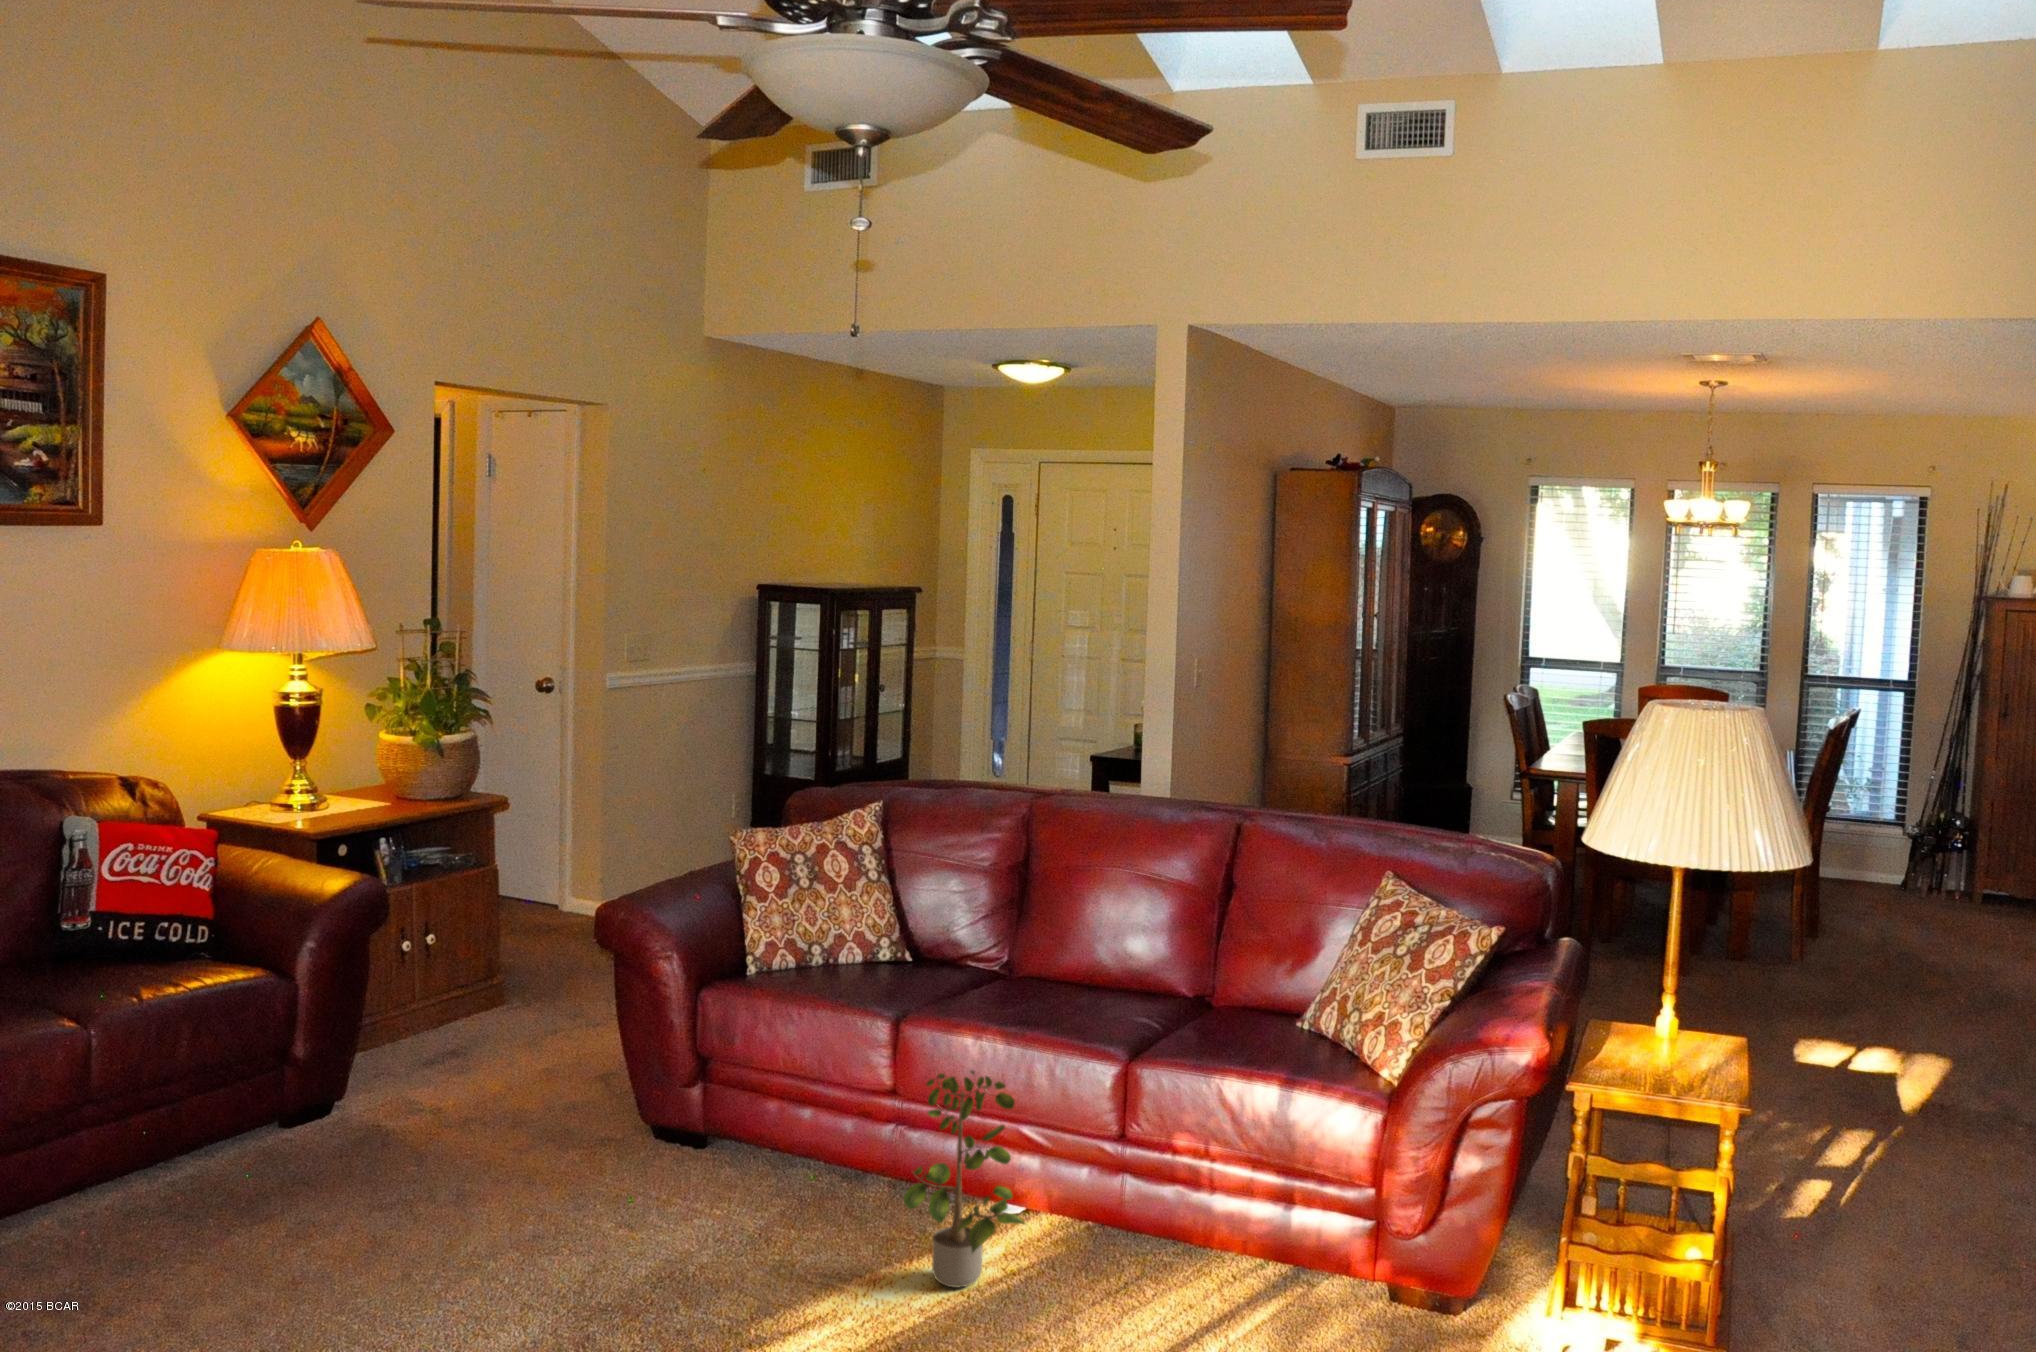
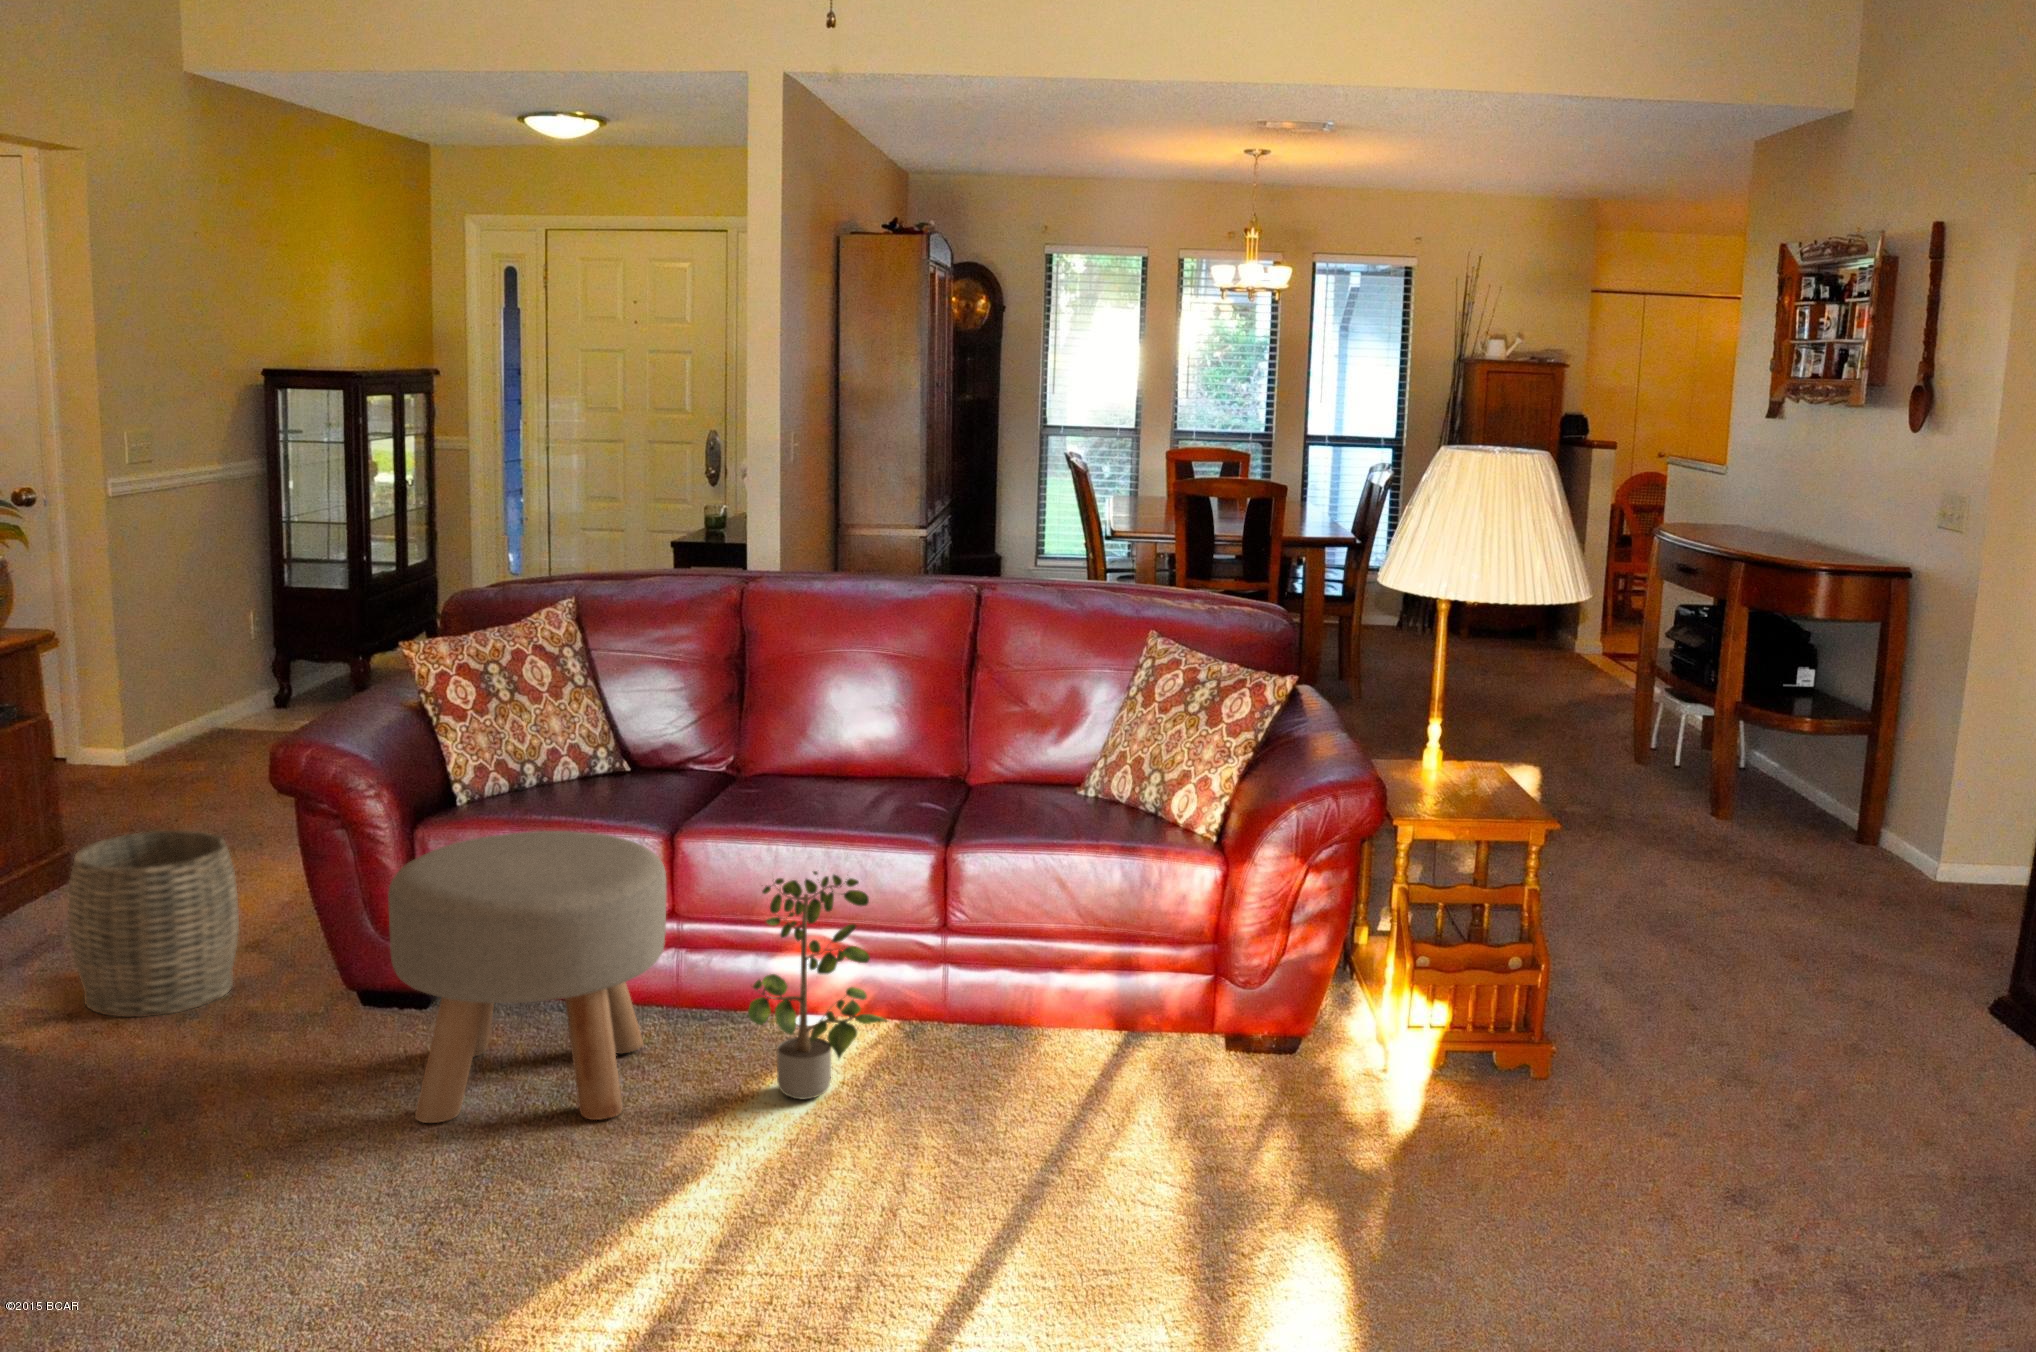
woven basket: none [464,972,593,1126] -> present [69,830,239,1017]
ottoman: none [629,1005,865,1275] -> present [388,831,666,1123]

